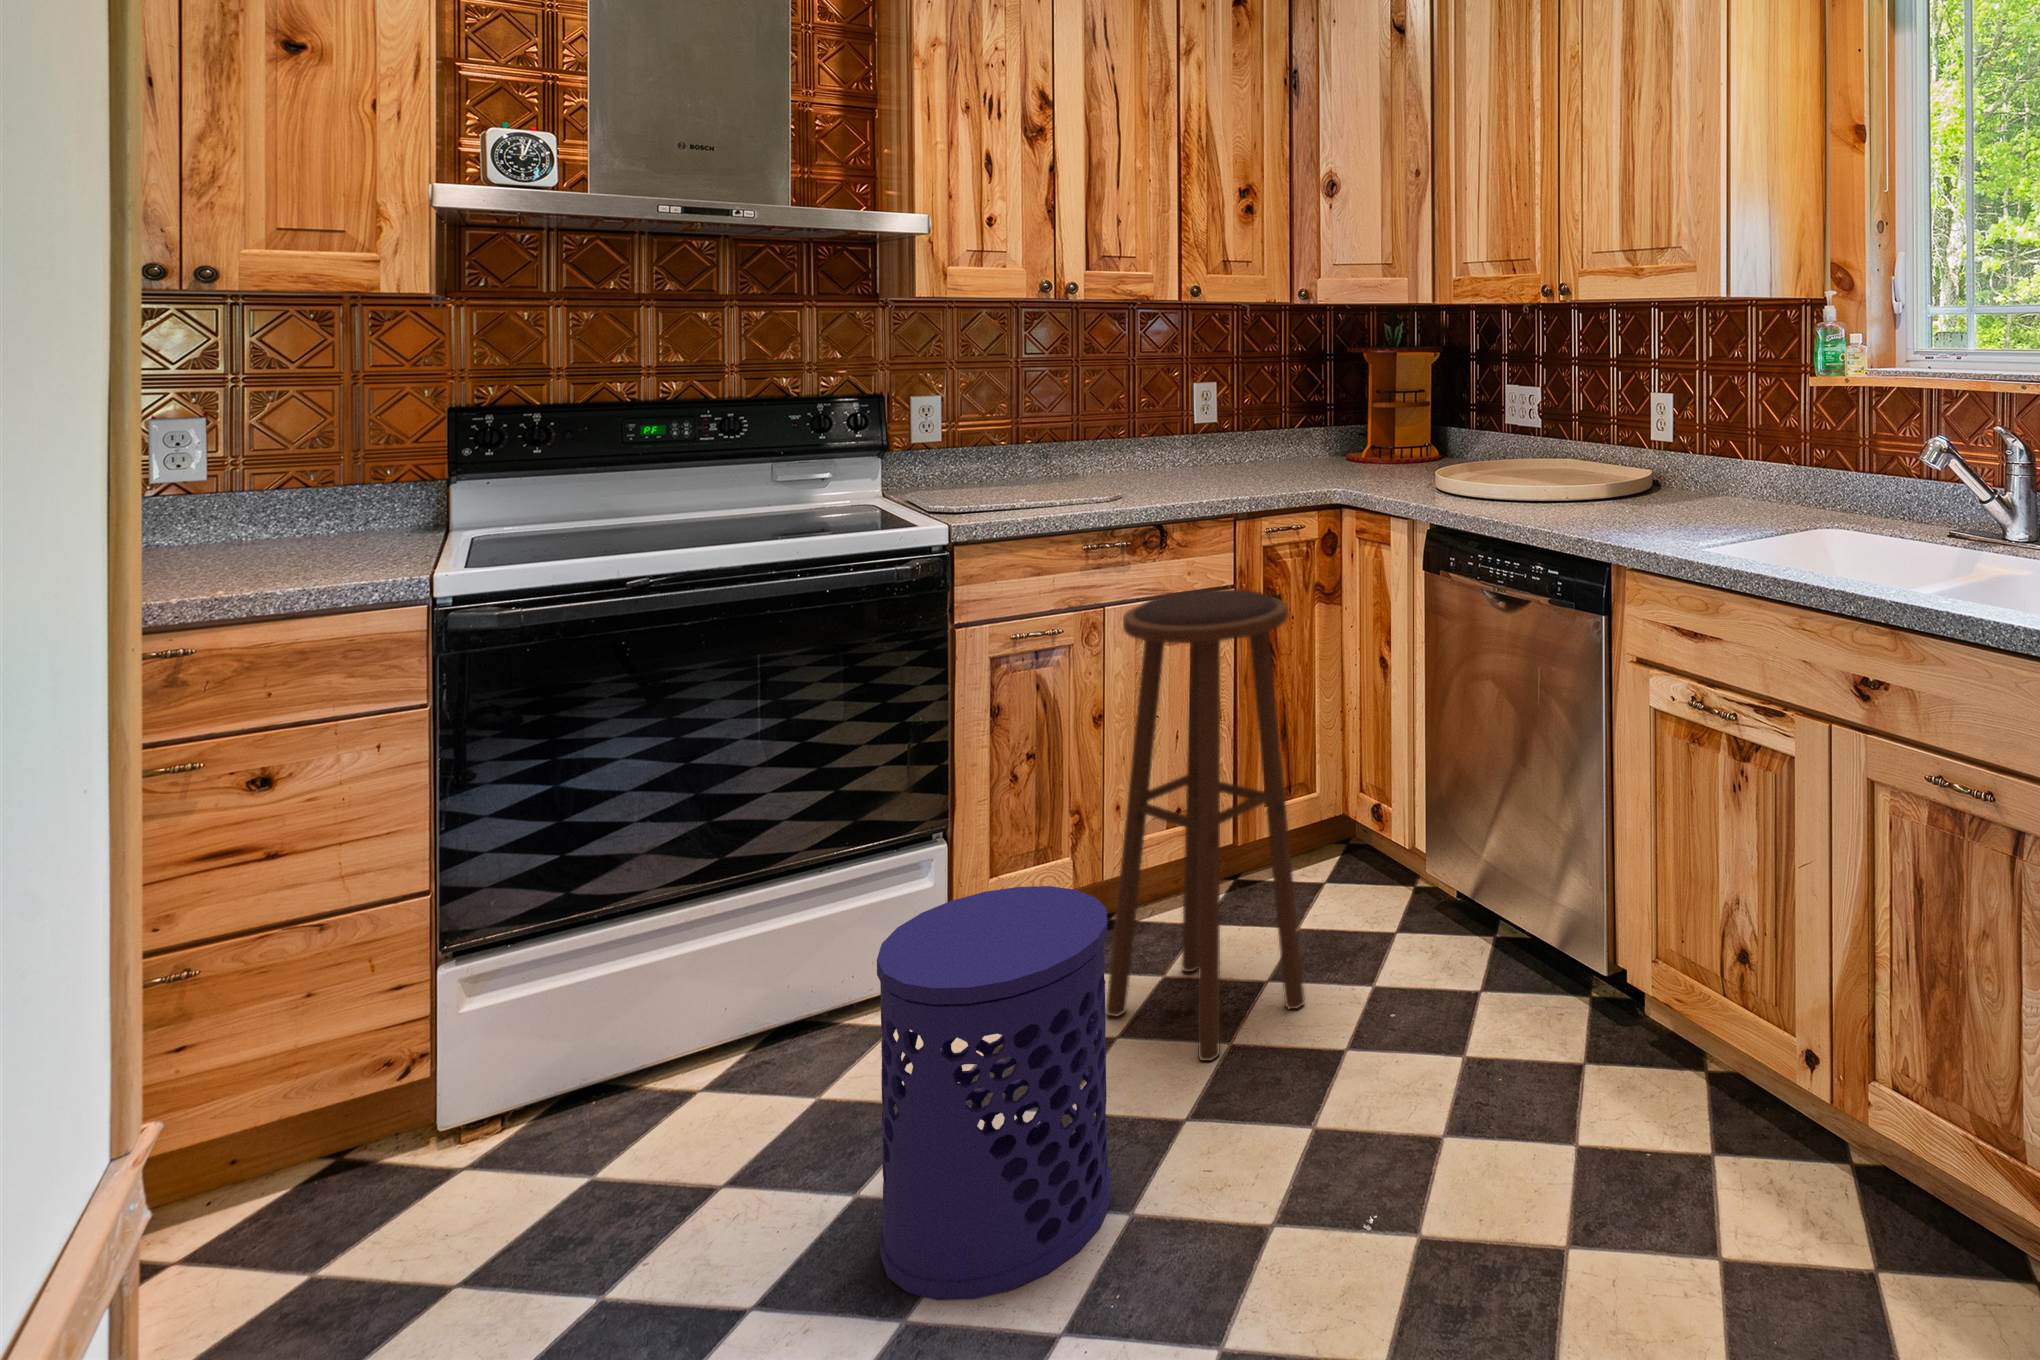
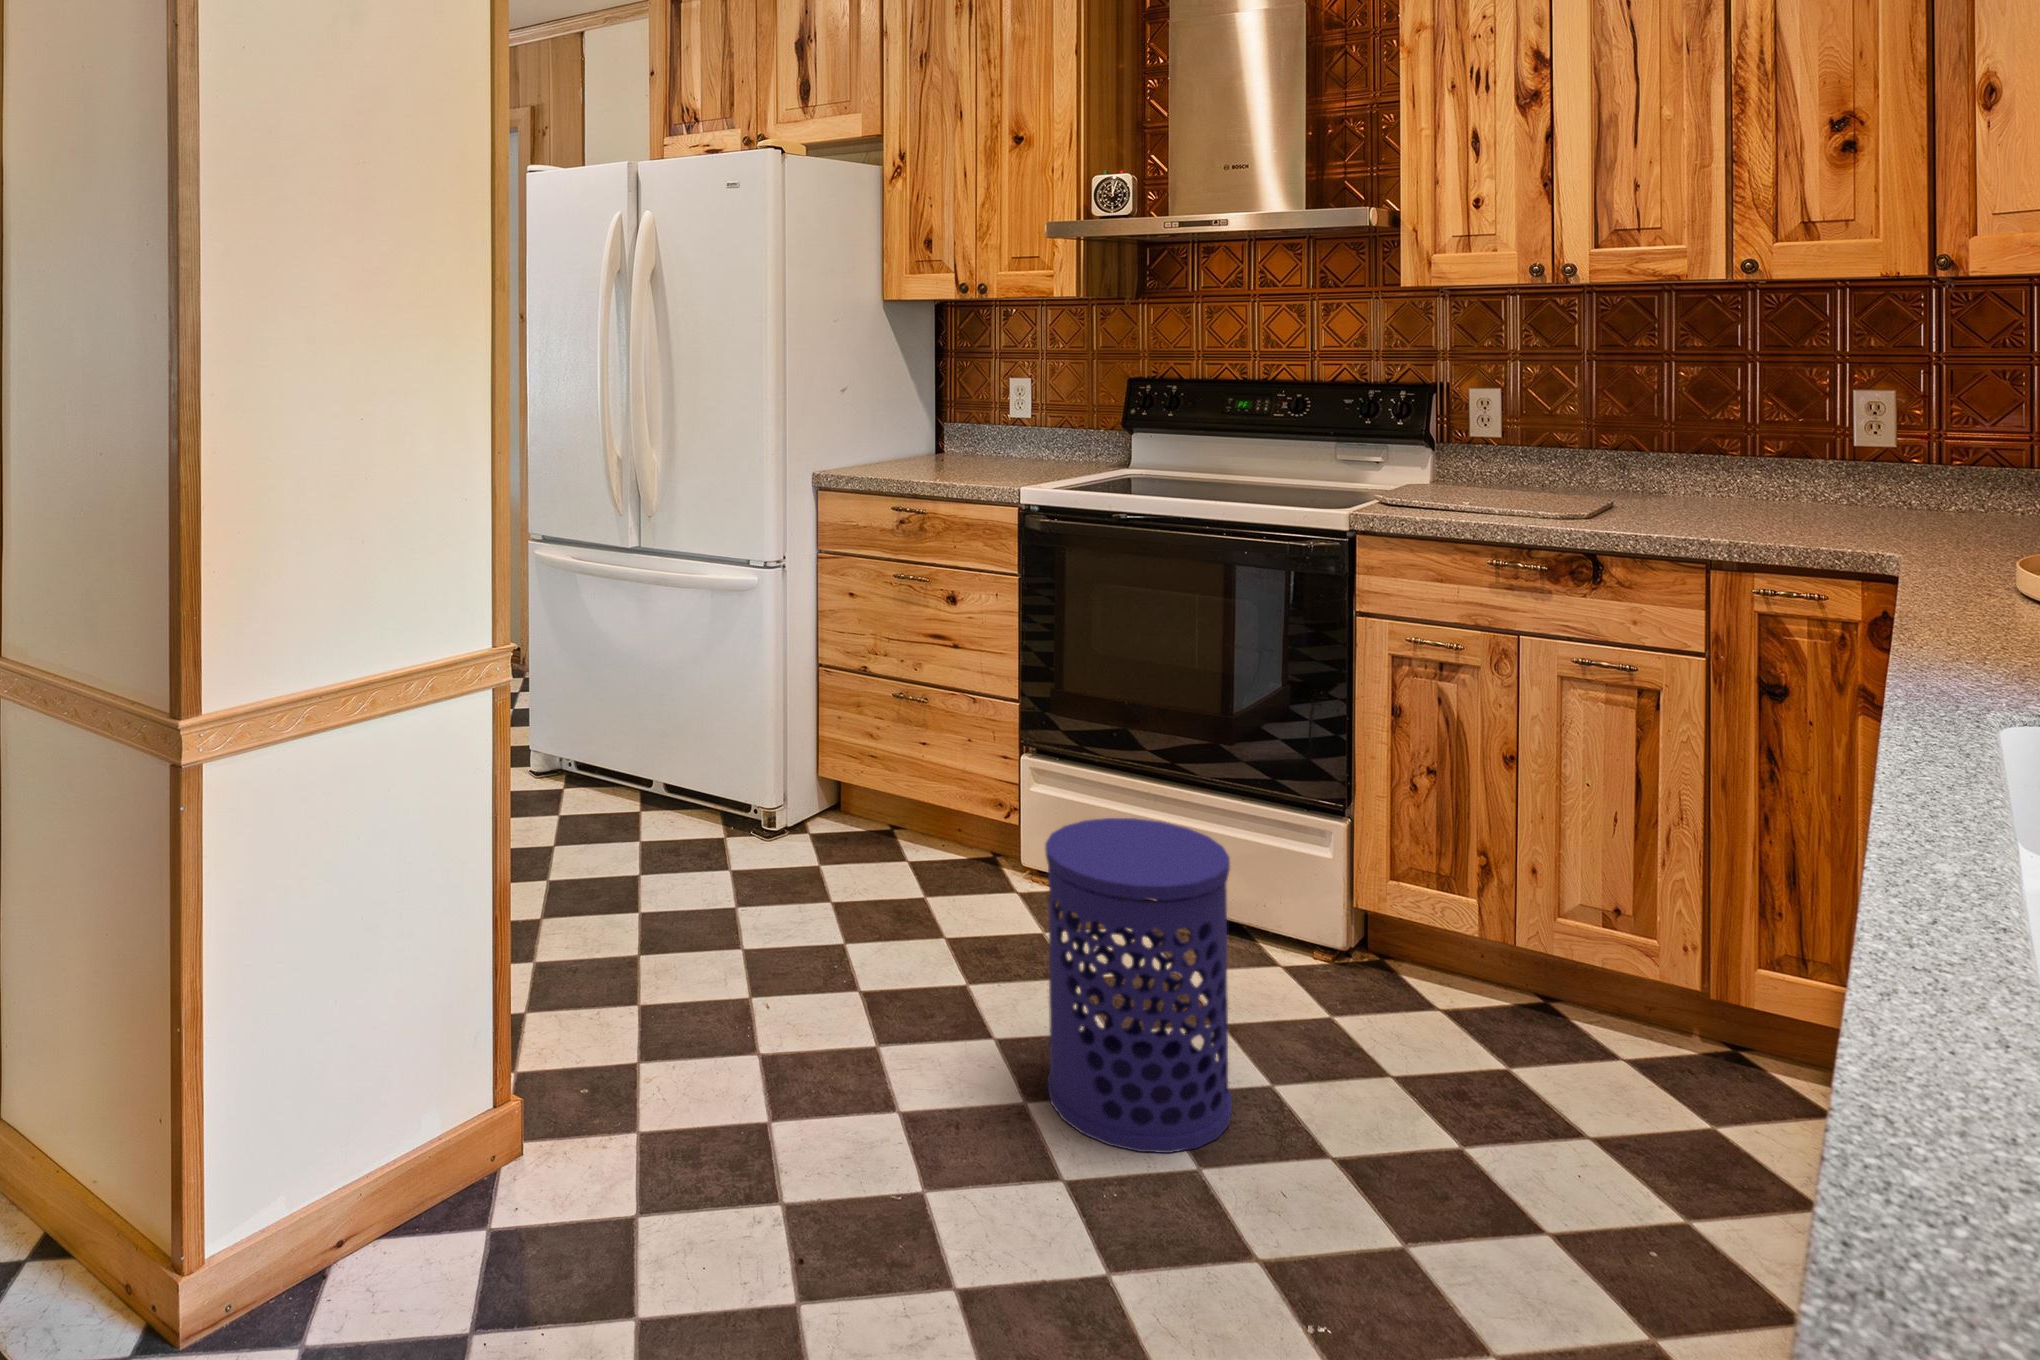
stool: present [1106,589,1305,1061] -> none [1382,624,1585,1174]

